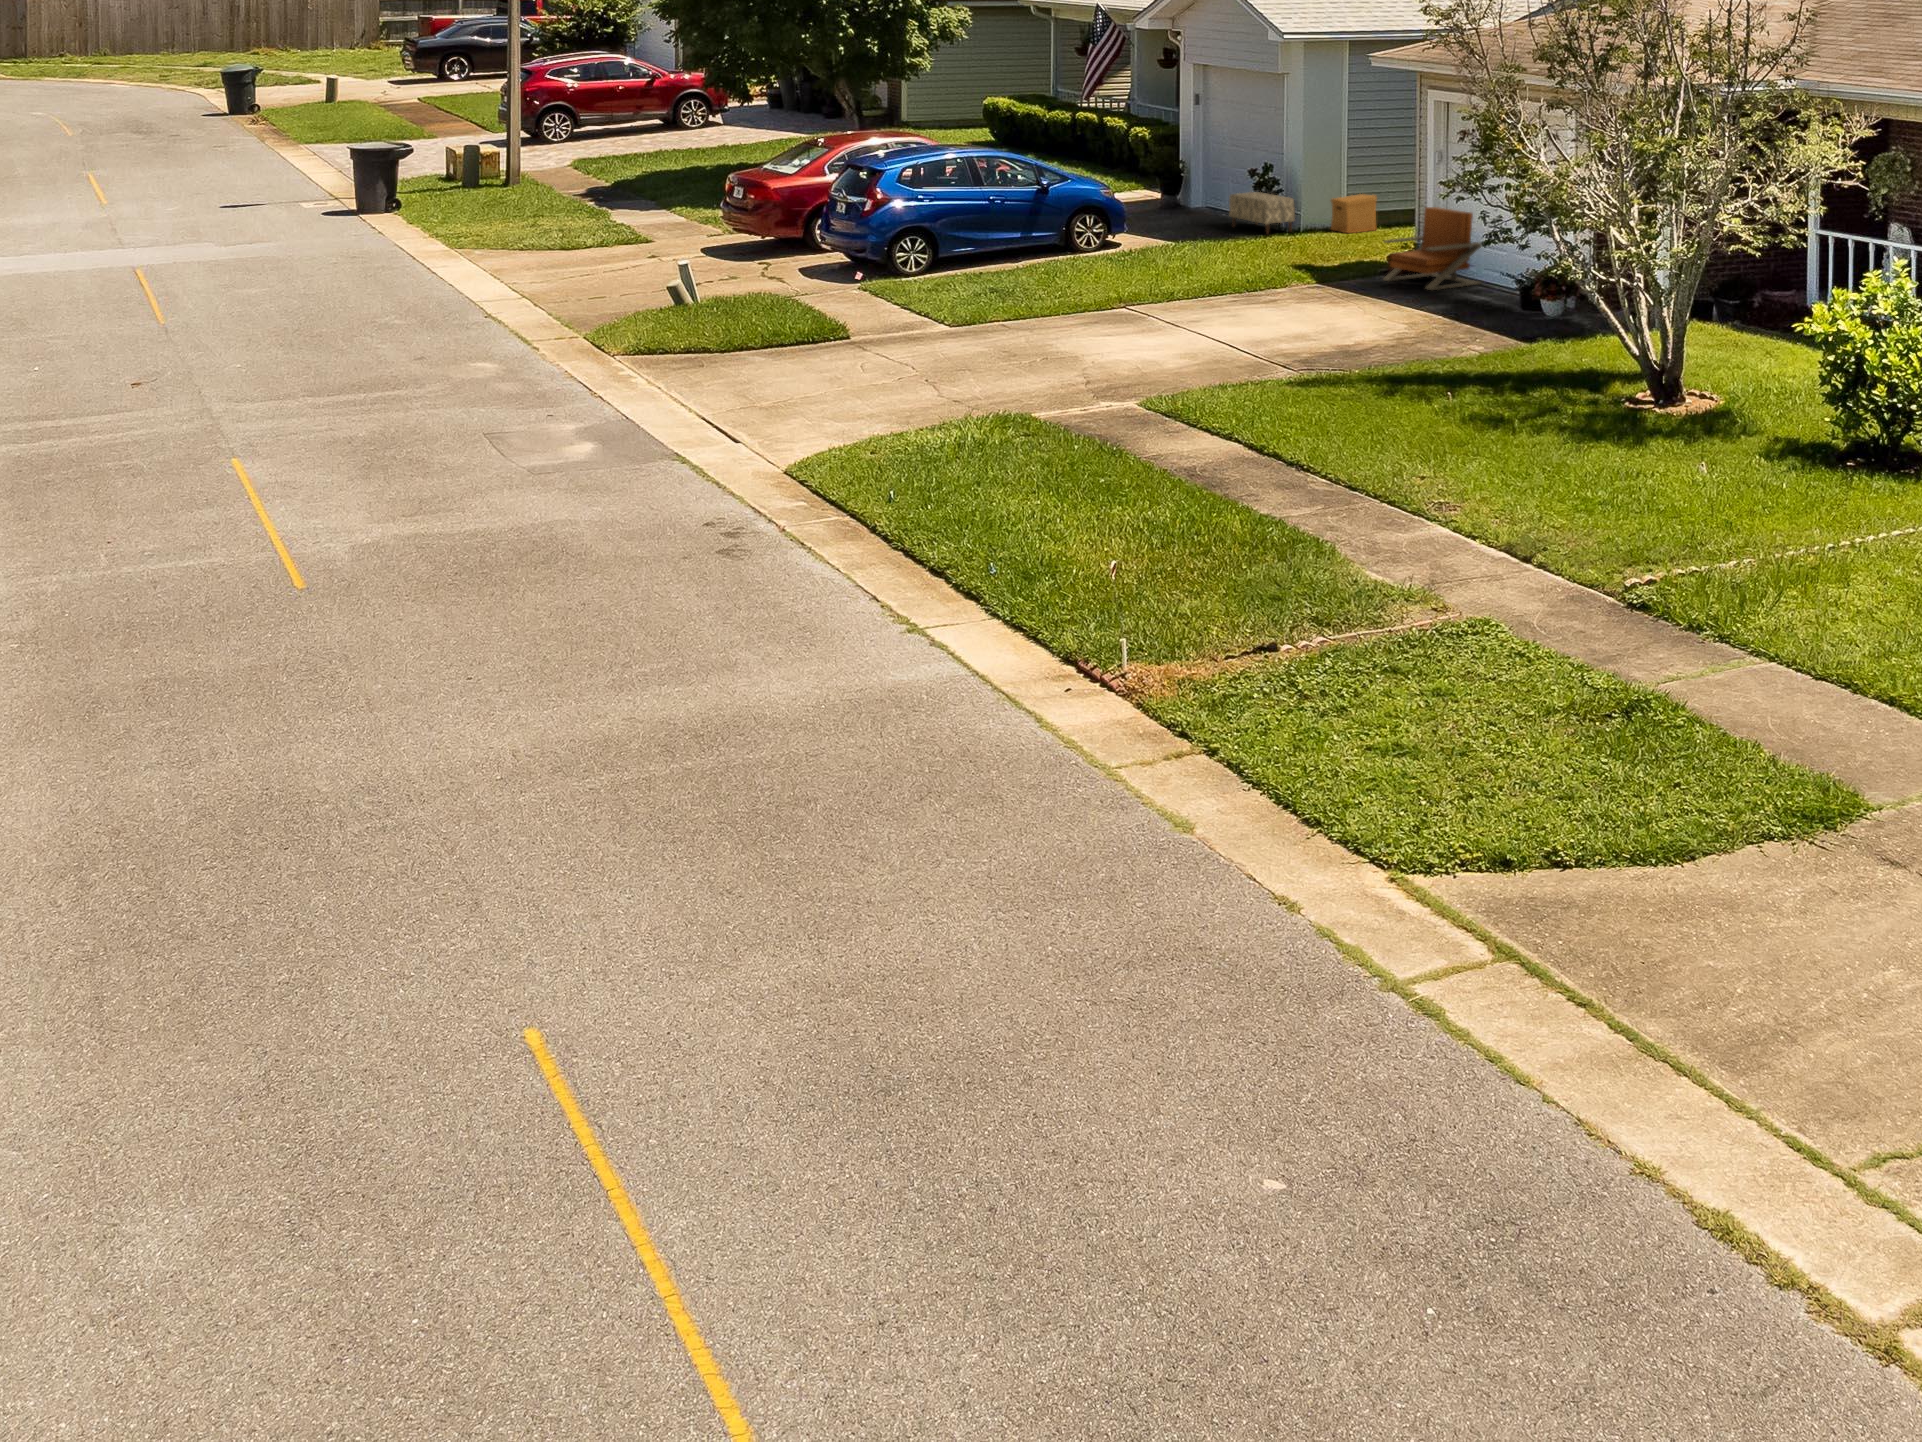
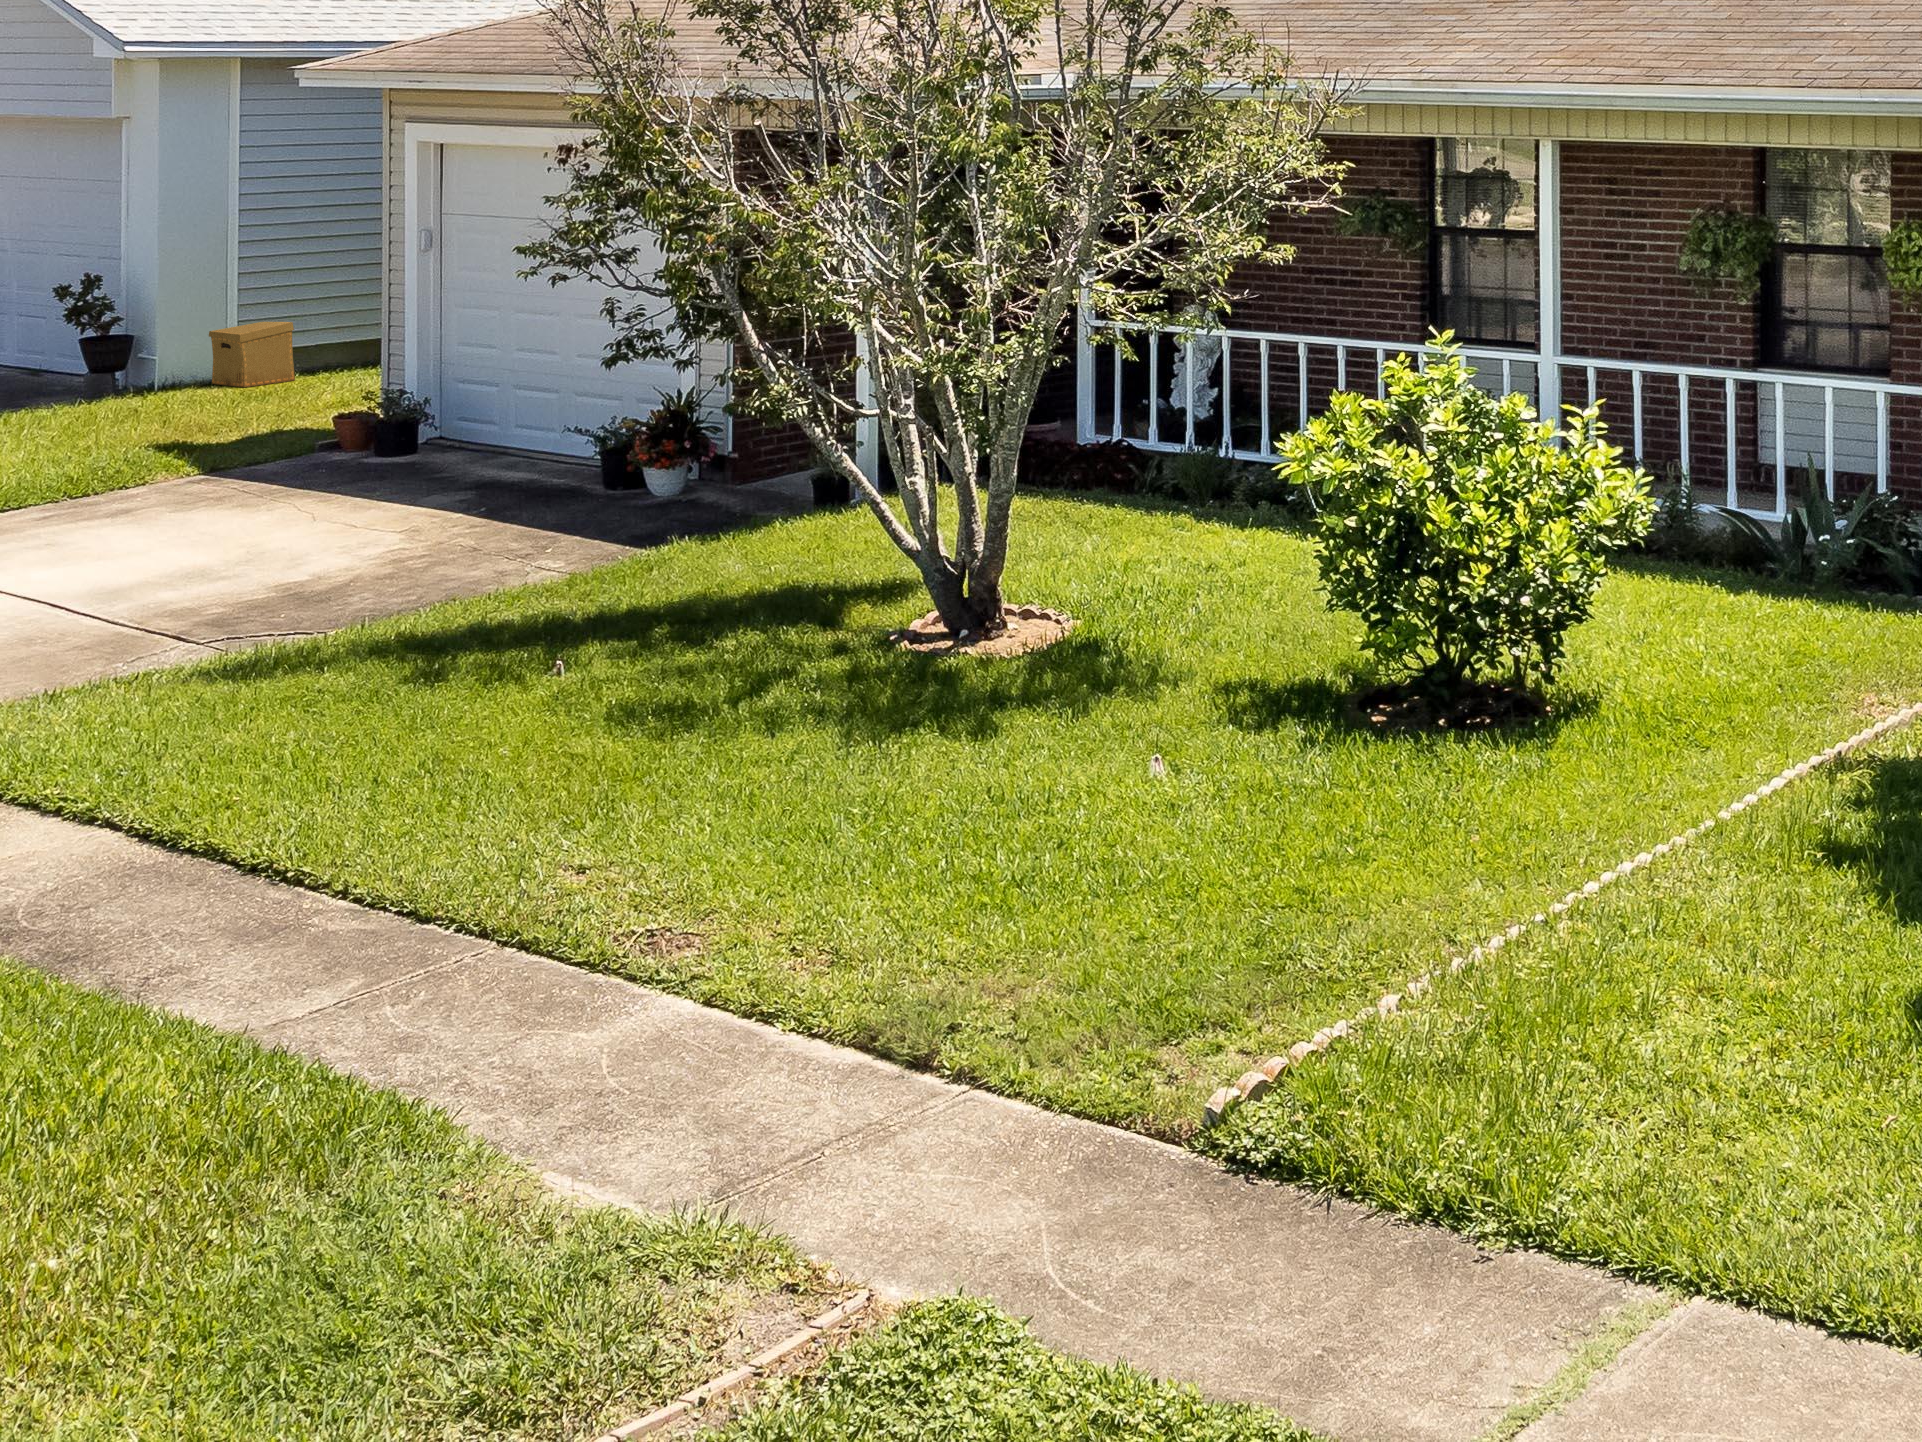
bench: present [1229,192,1295,234] -> none [17,327,145,397]
lounge chair: present [1384,207,1481,290] -> none [331,326,515,468]

